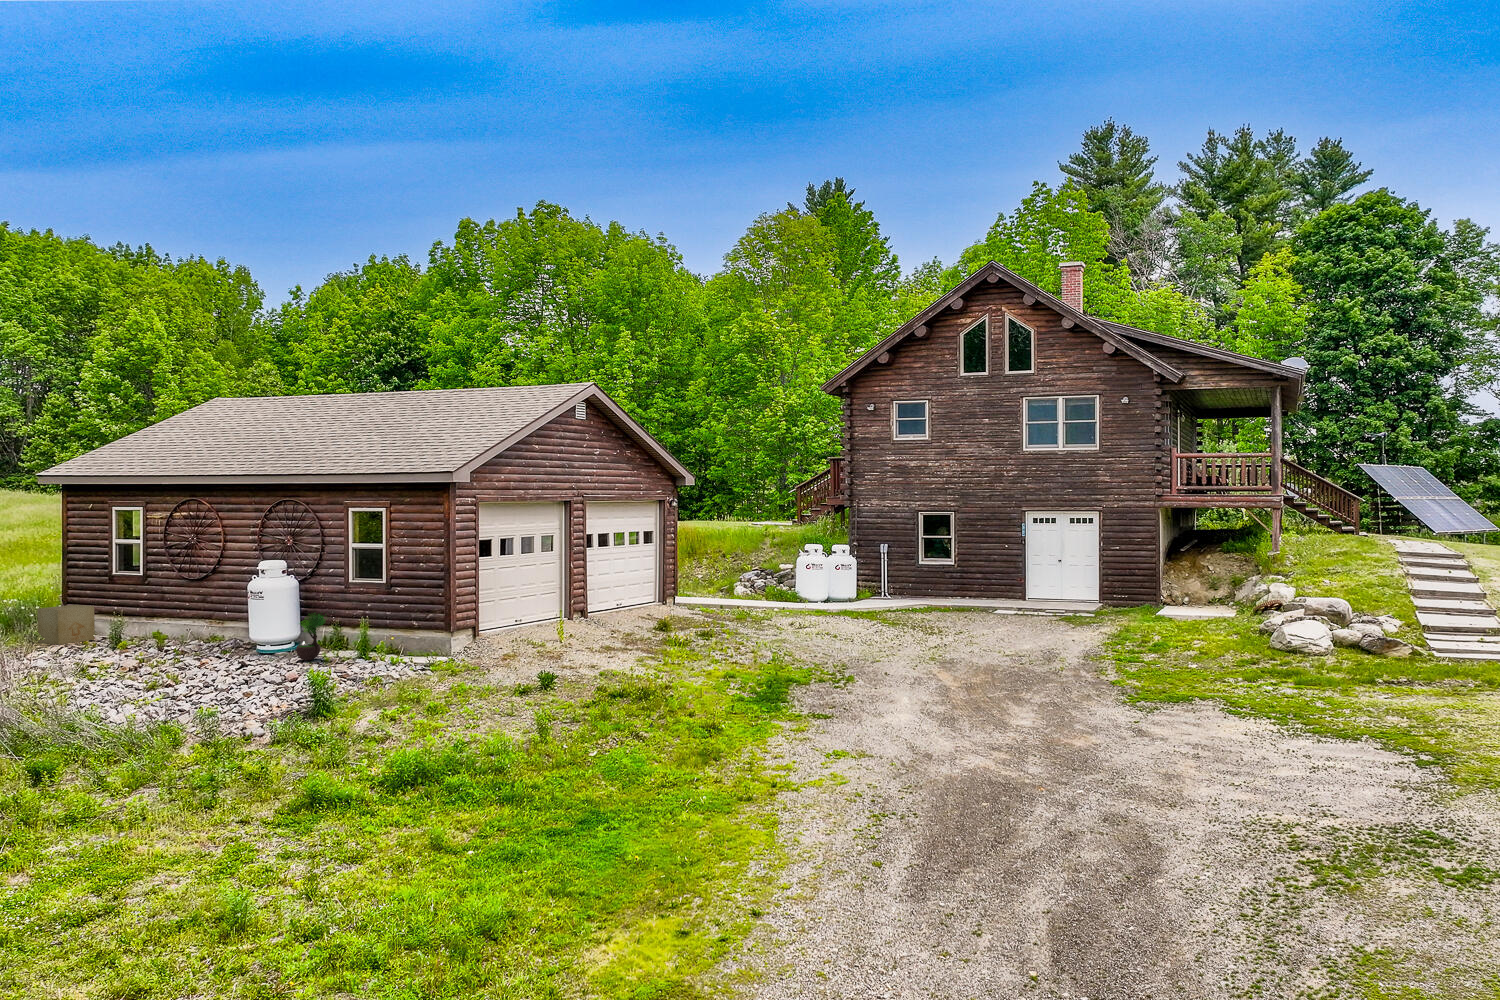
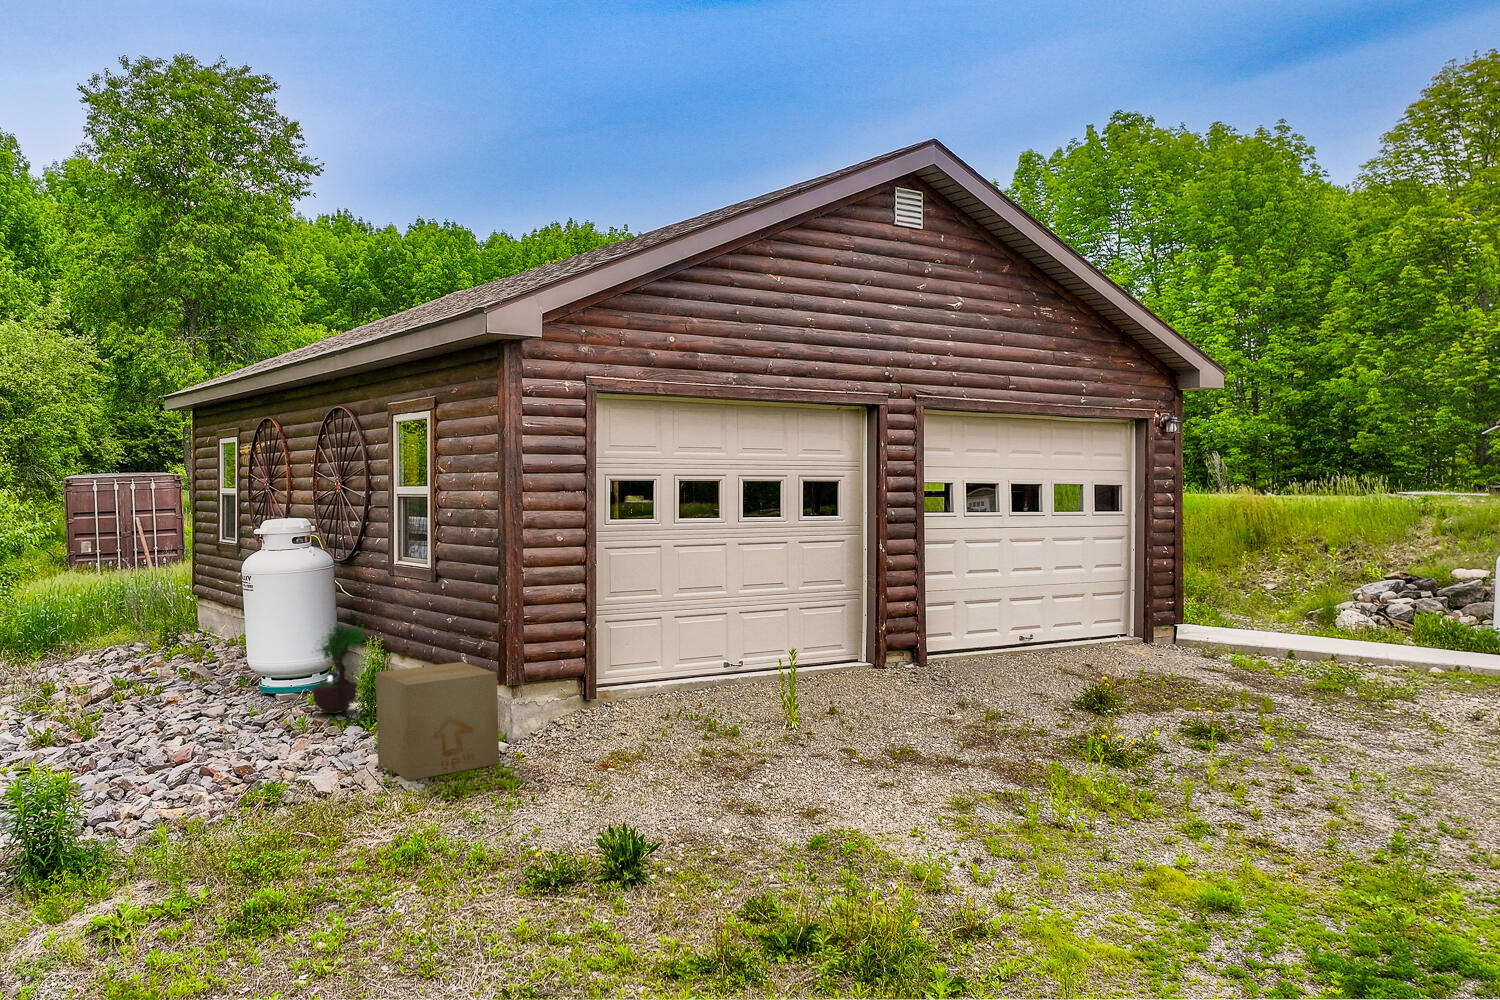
cardboard box: present [37,605,95,644] -> present [376,662,499,781]

